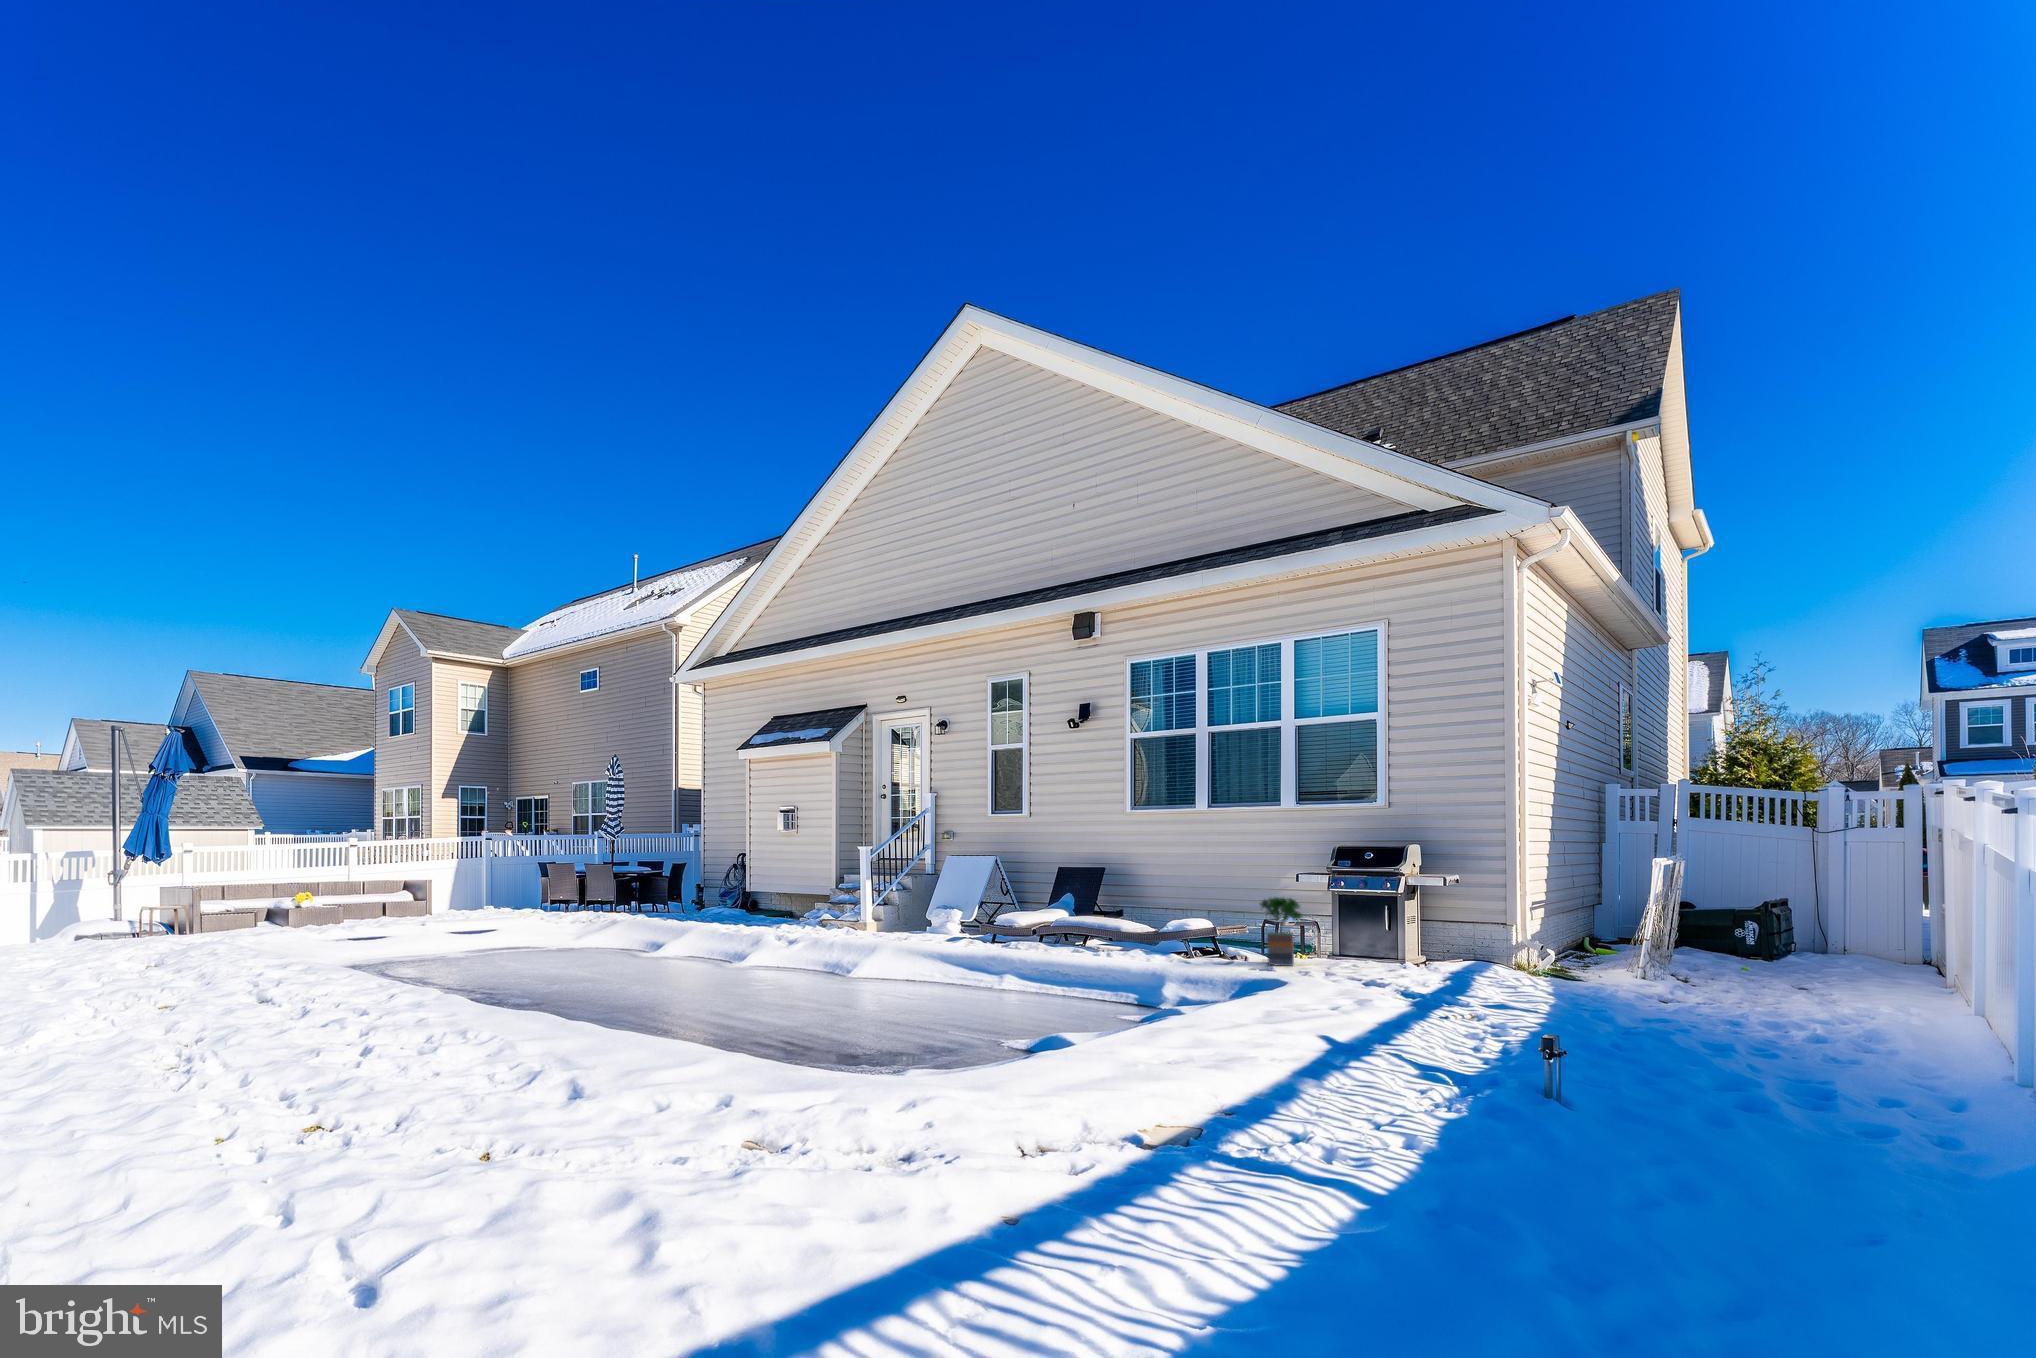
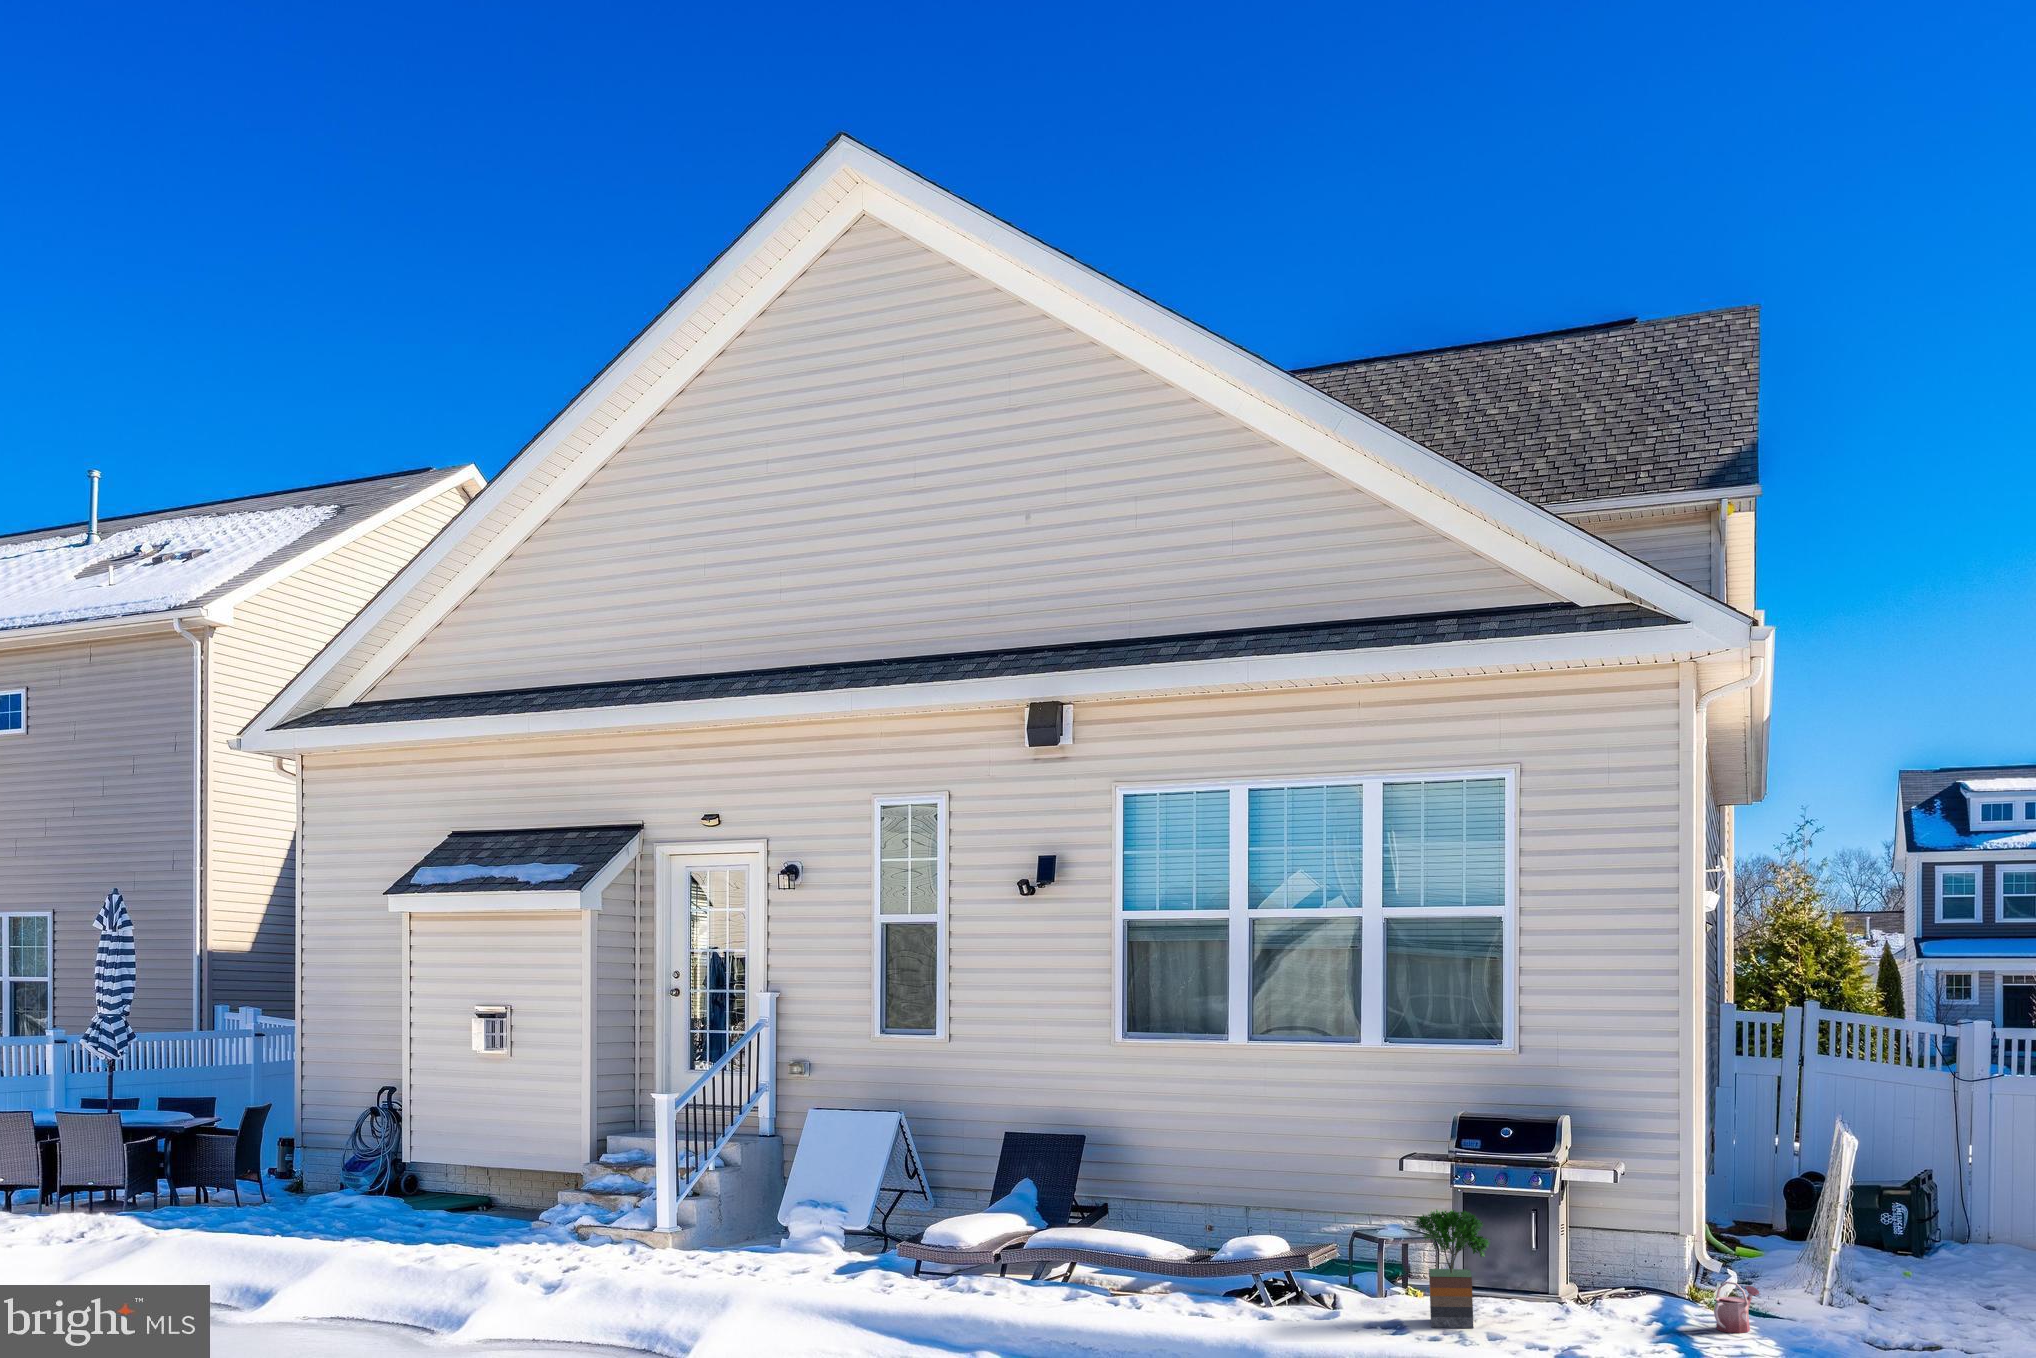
watering can: none [1440,941,1470,972] -> present [1714,1282,1759,1333]

